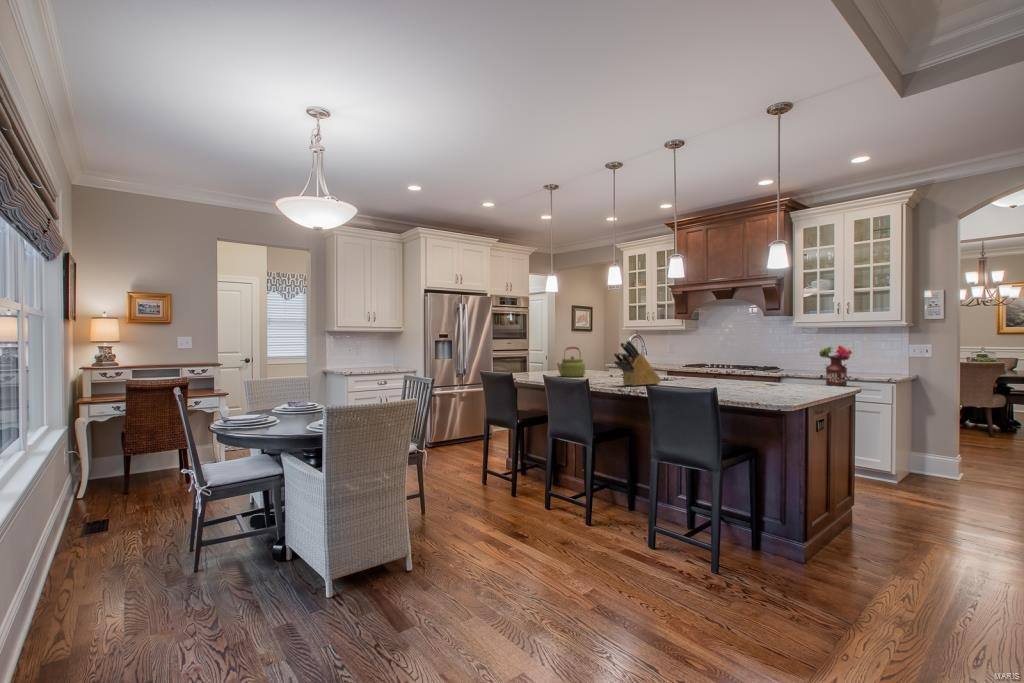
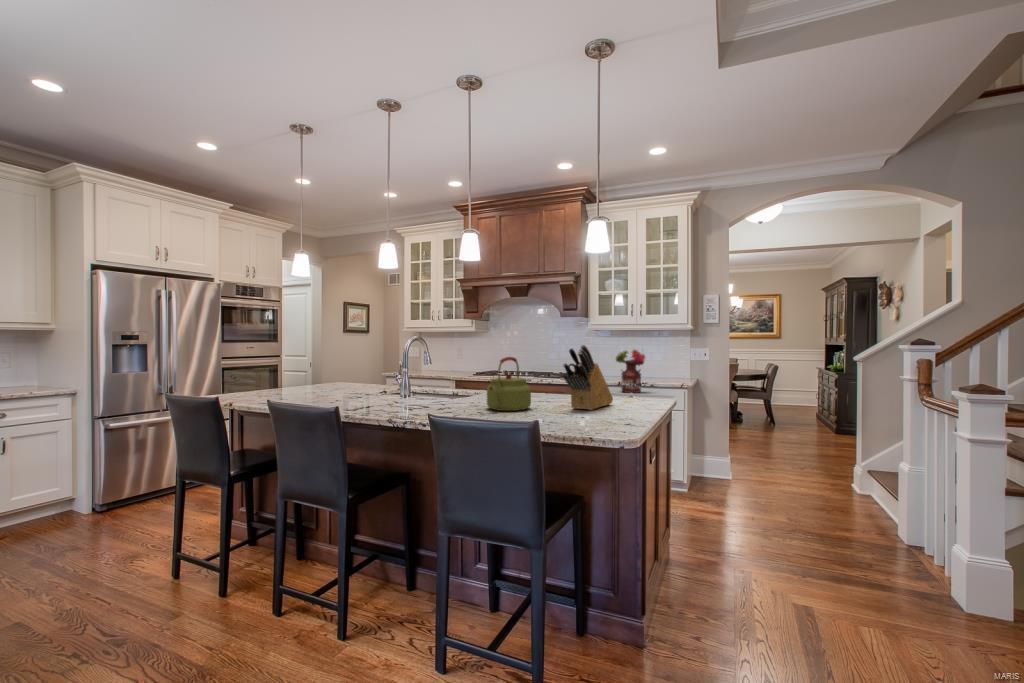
knife block: present [614,341,661,386] -> present [563,345,613,410]
kettle: present [557,347,585,377] -> present [487,357,531,411]

